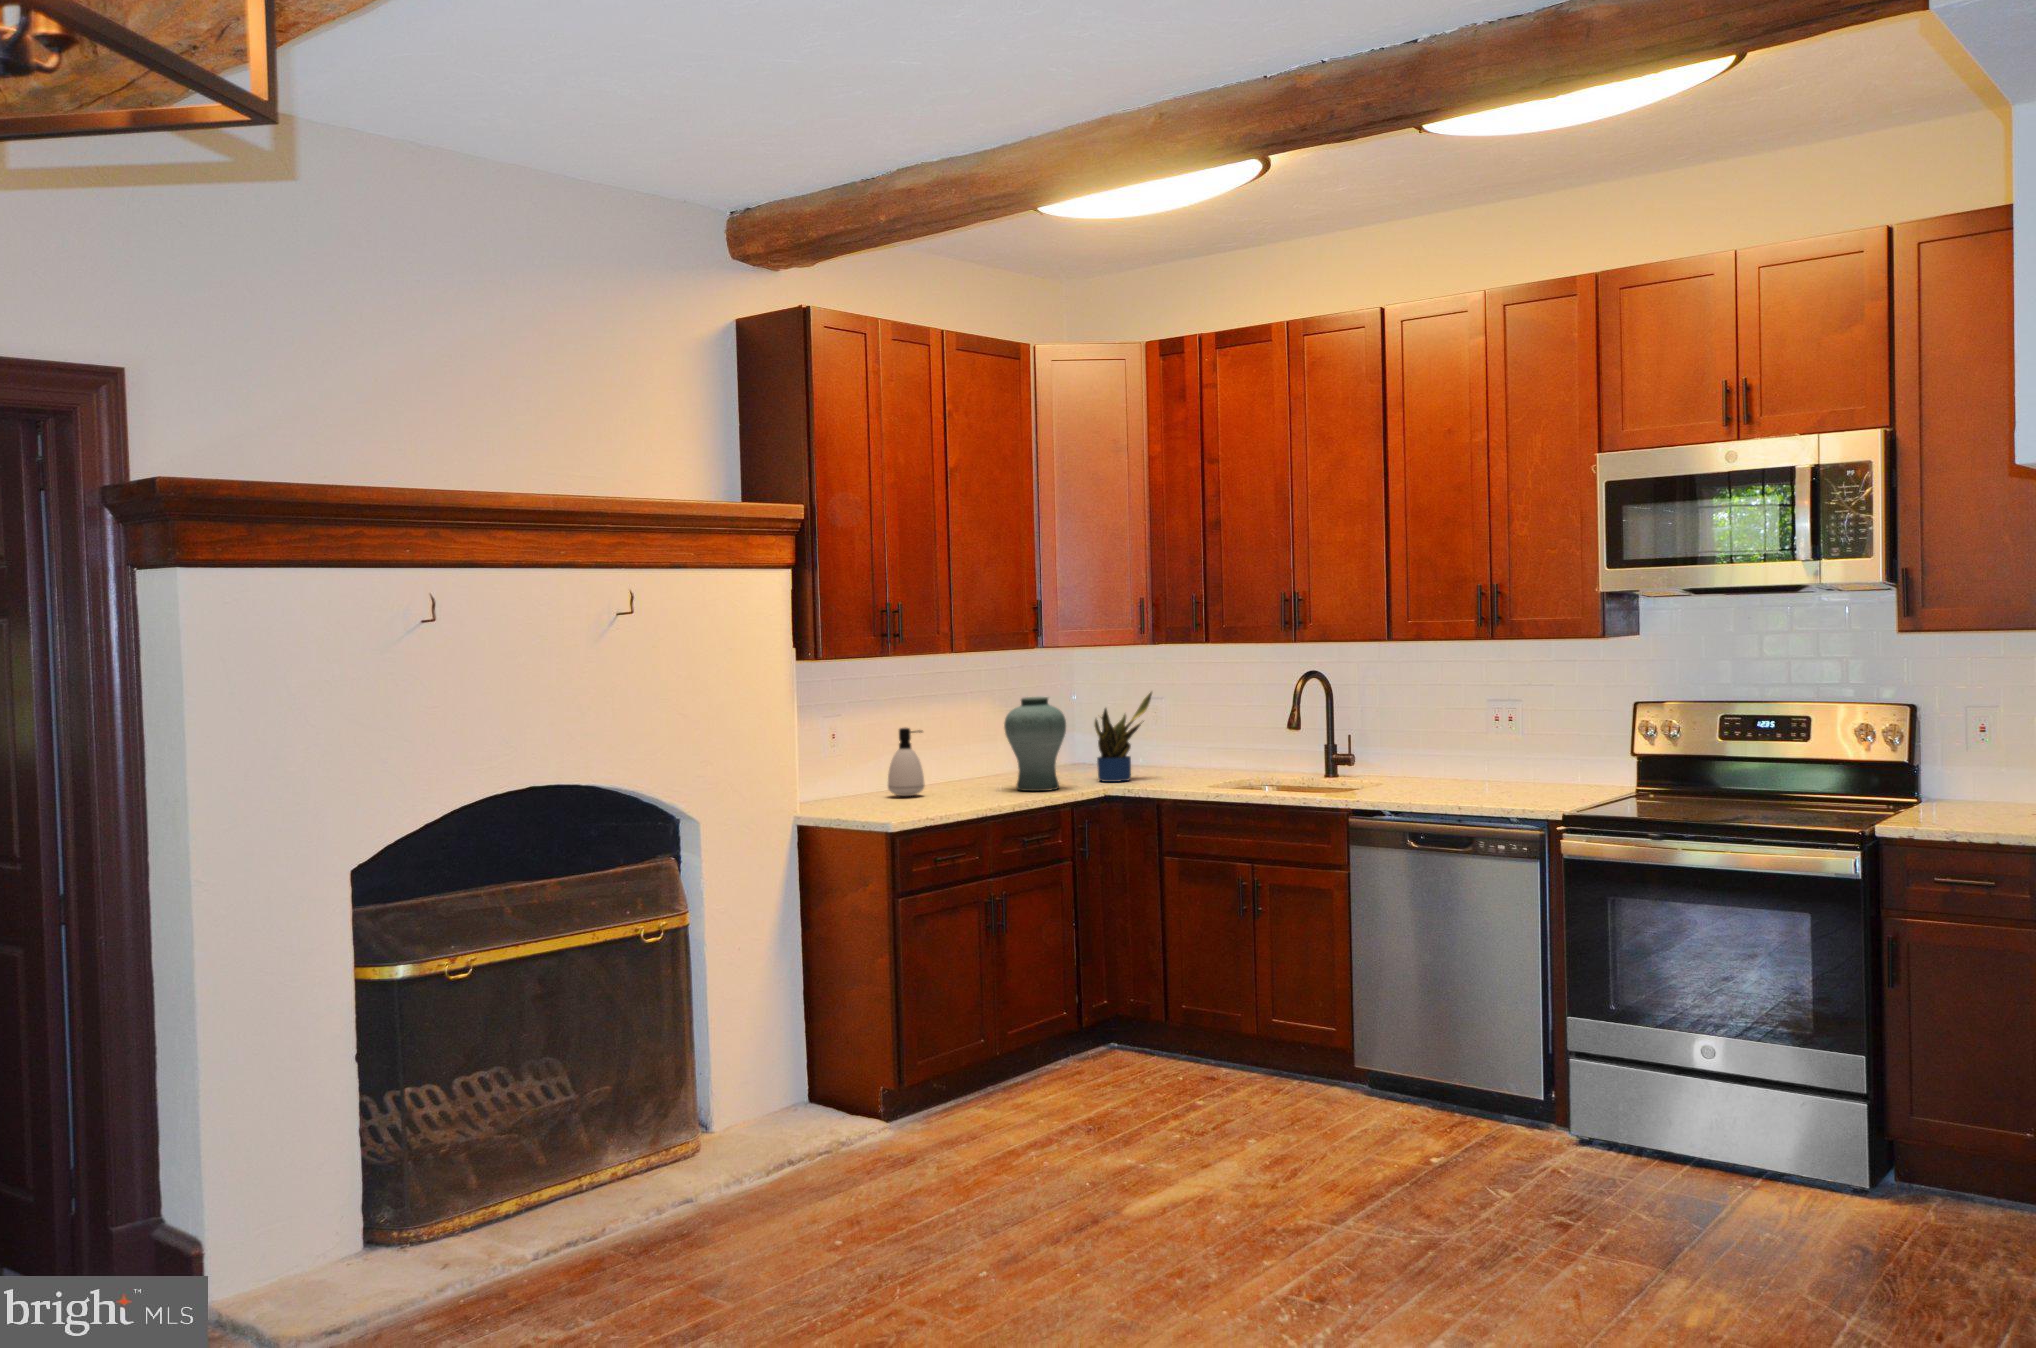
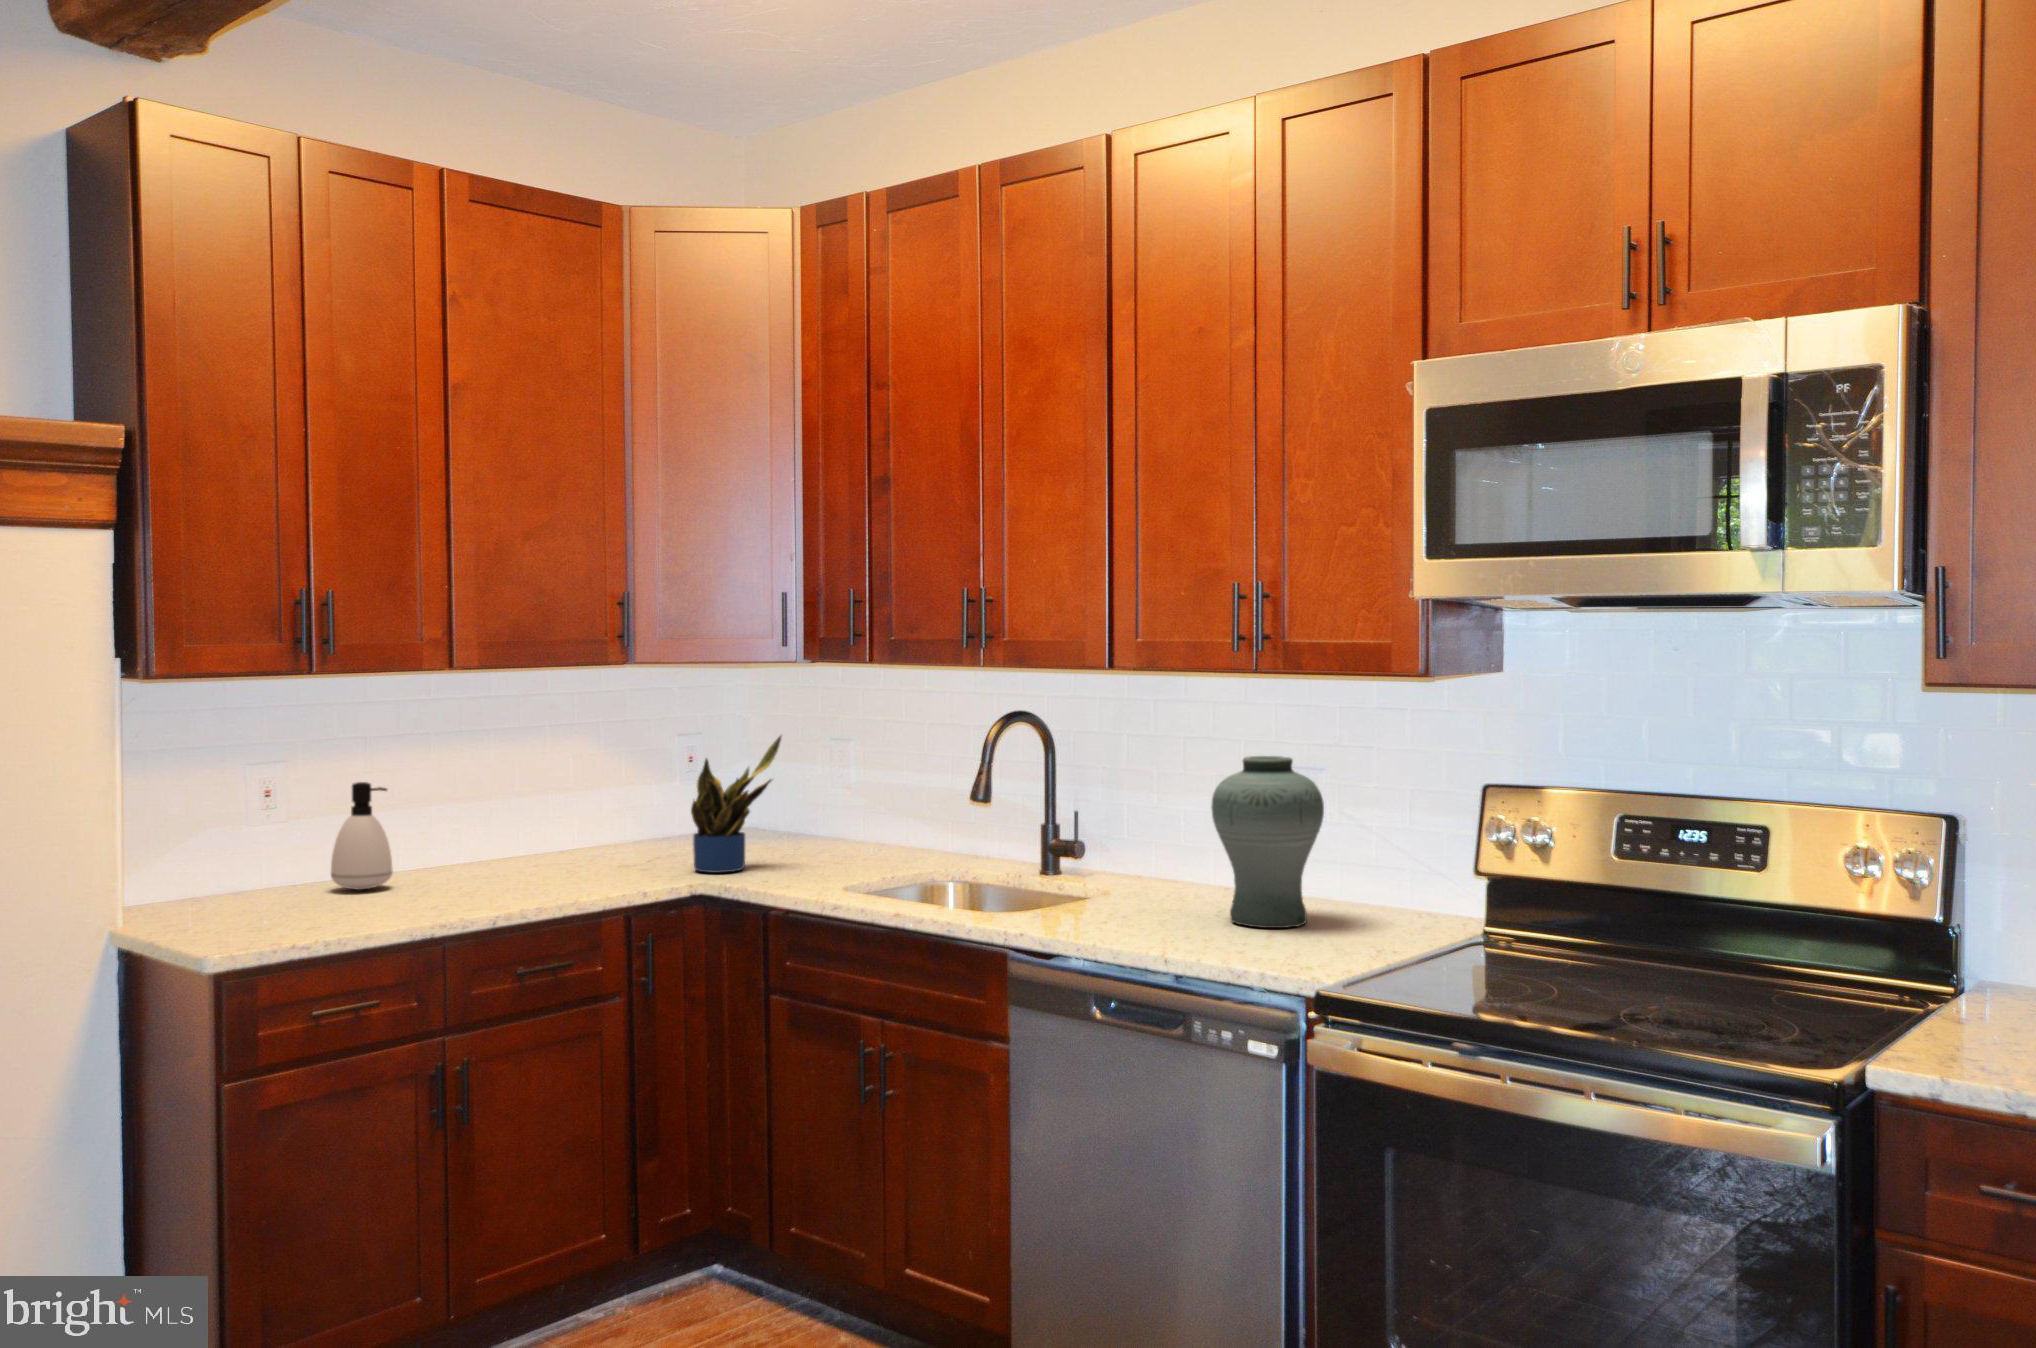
vase: present [1004,697,1066,791] -> present [1212,756,1324,928]

